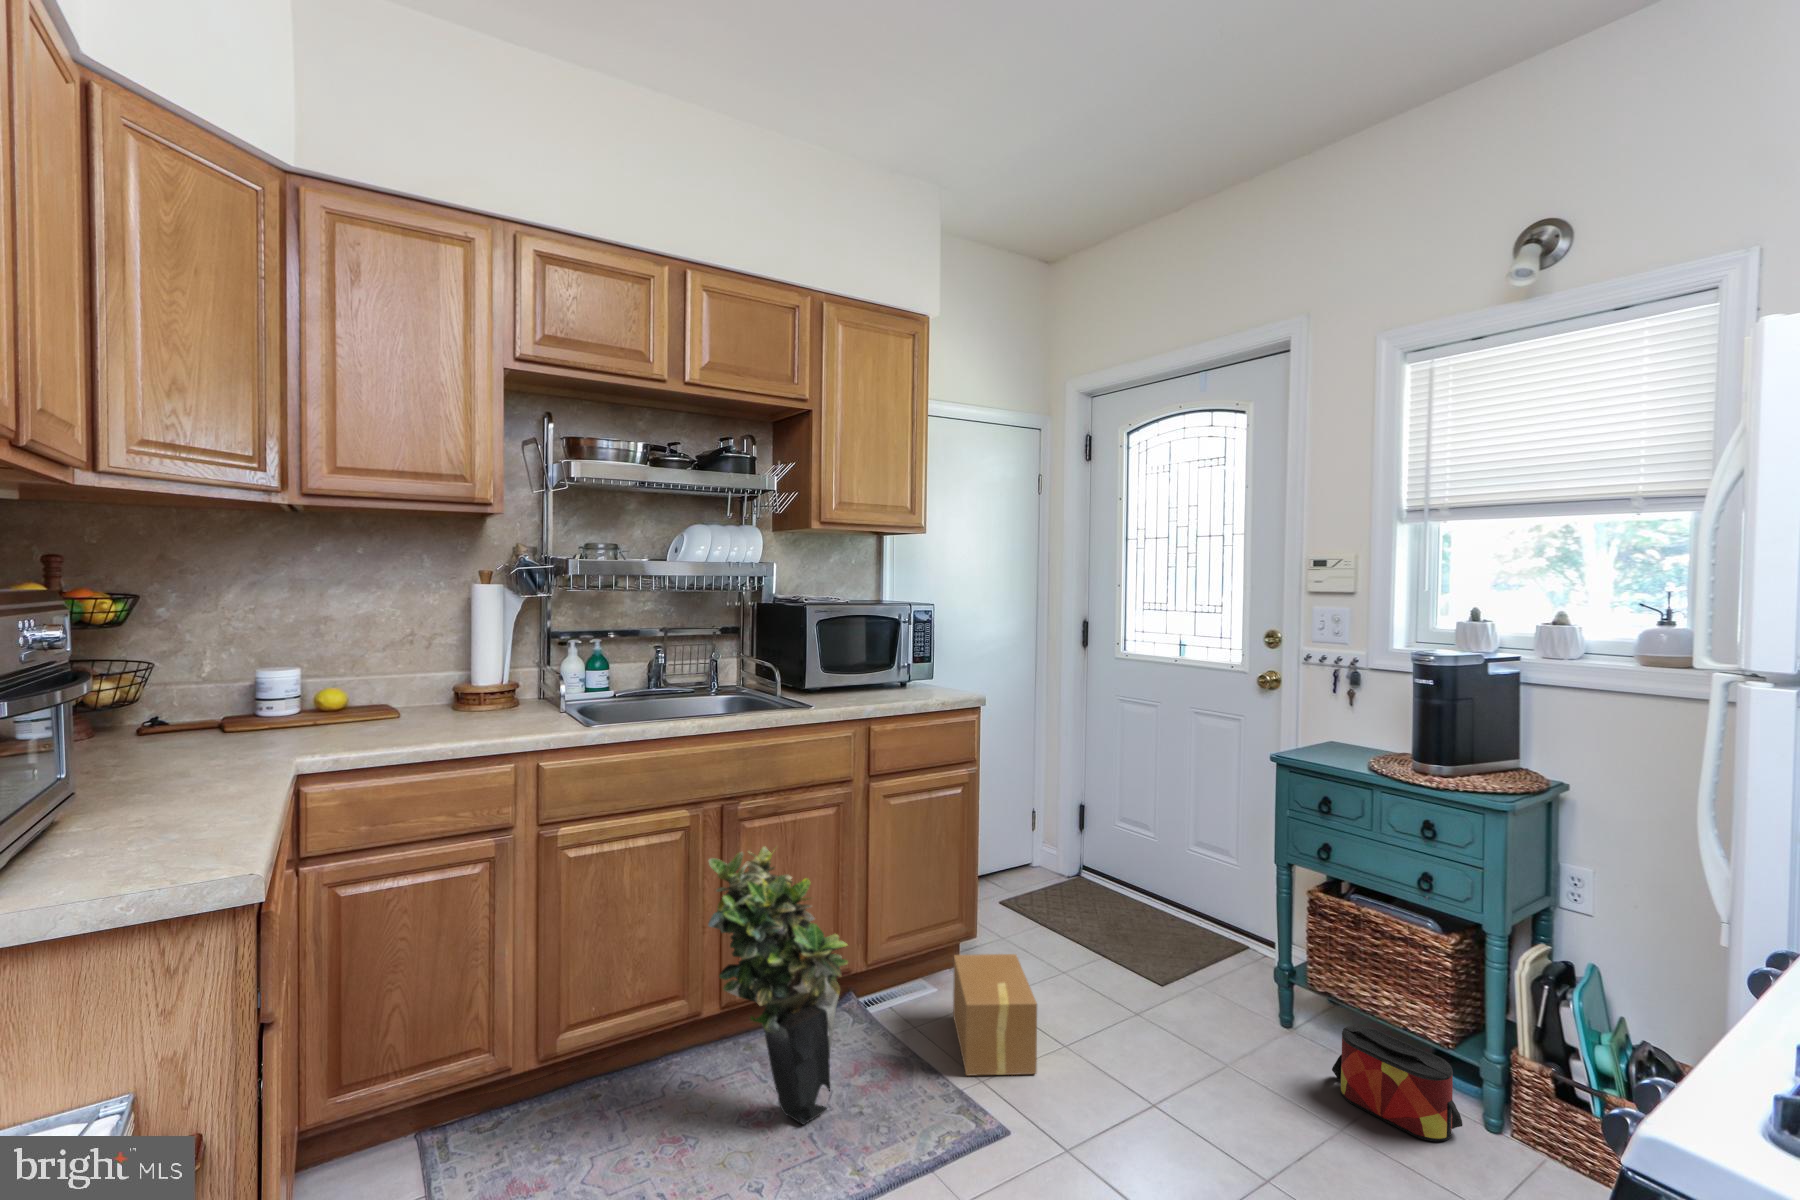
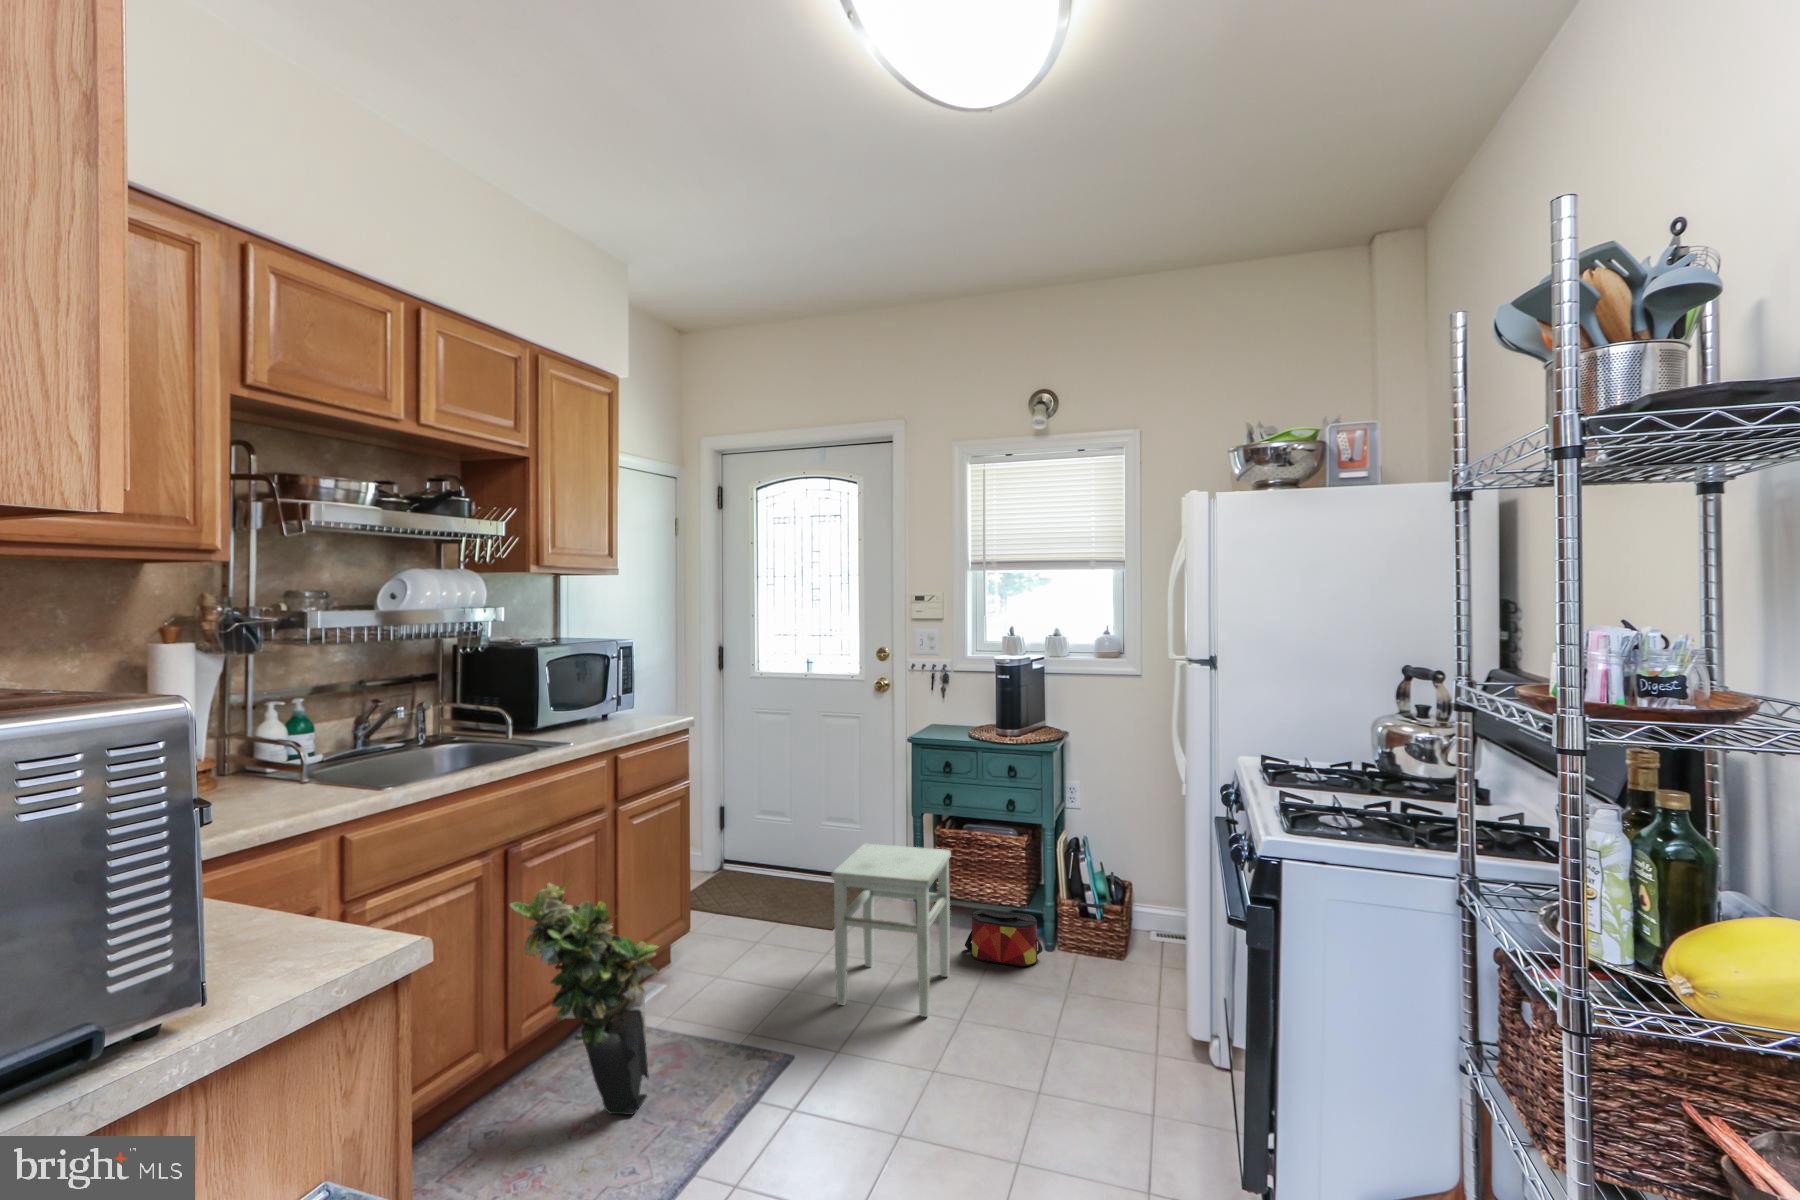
stool: none [1099,886,1295,1154] -> present [831,843,951,1017]
cardboard box: present [953,954,1037,1076] -> none [695,929,788,1032]

